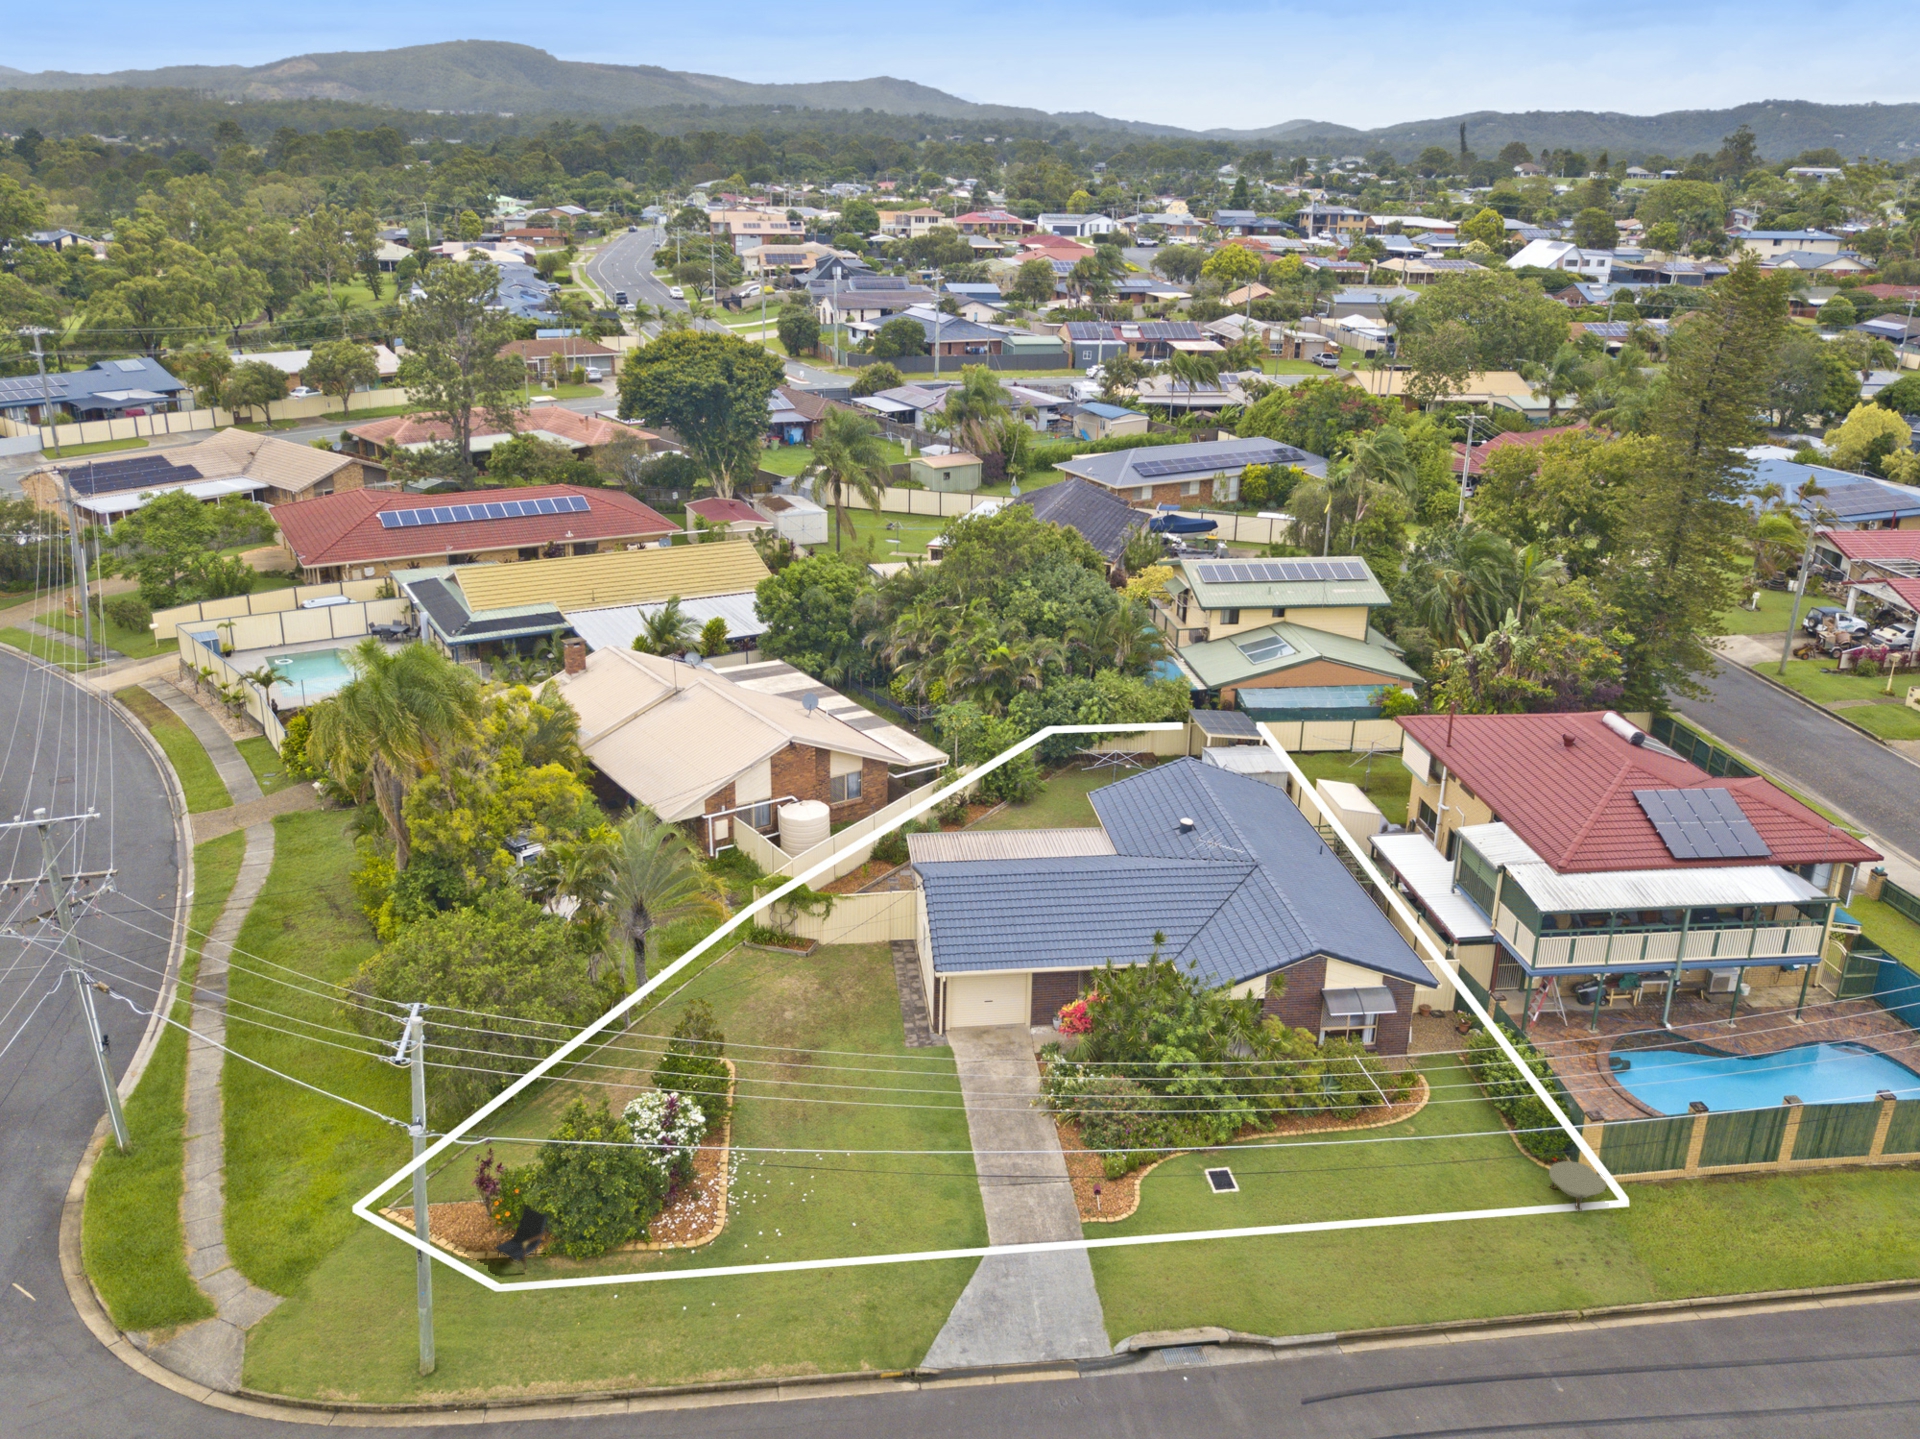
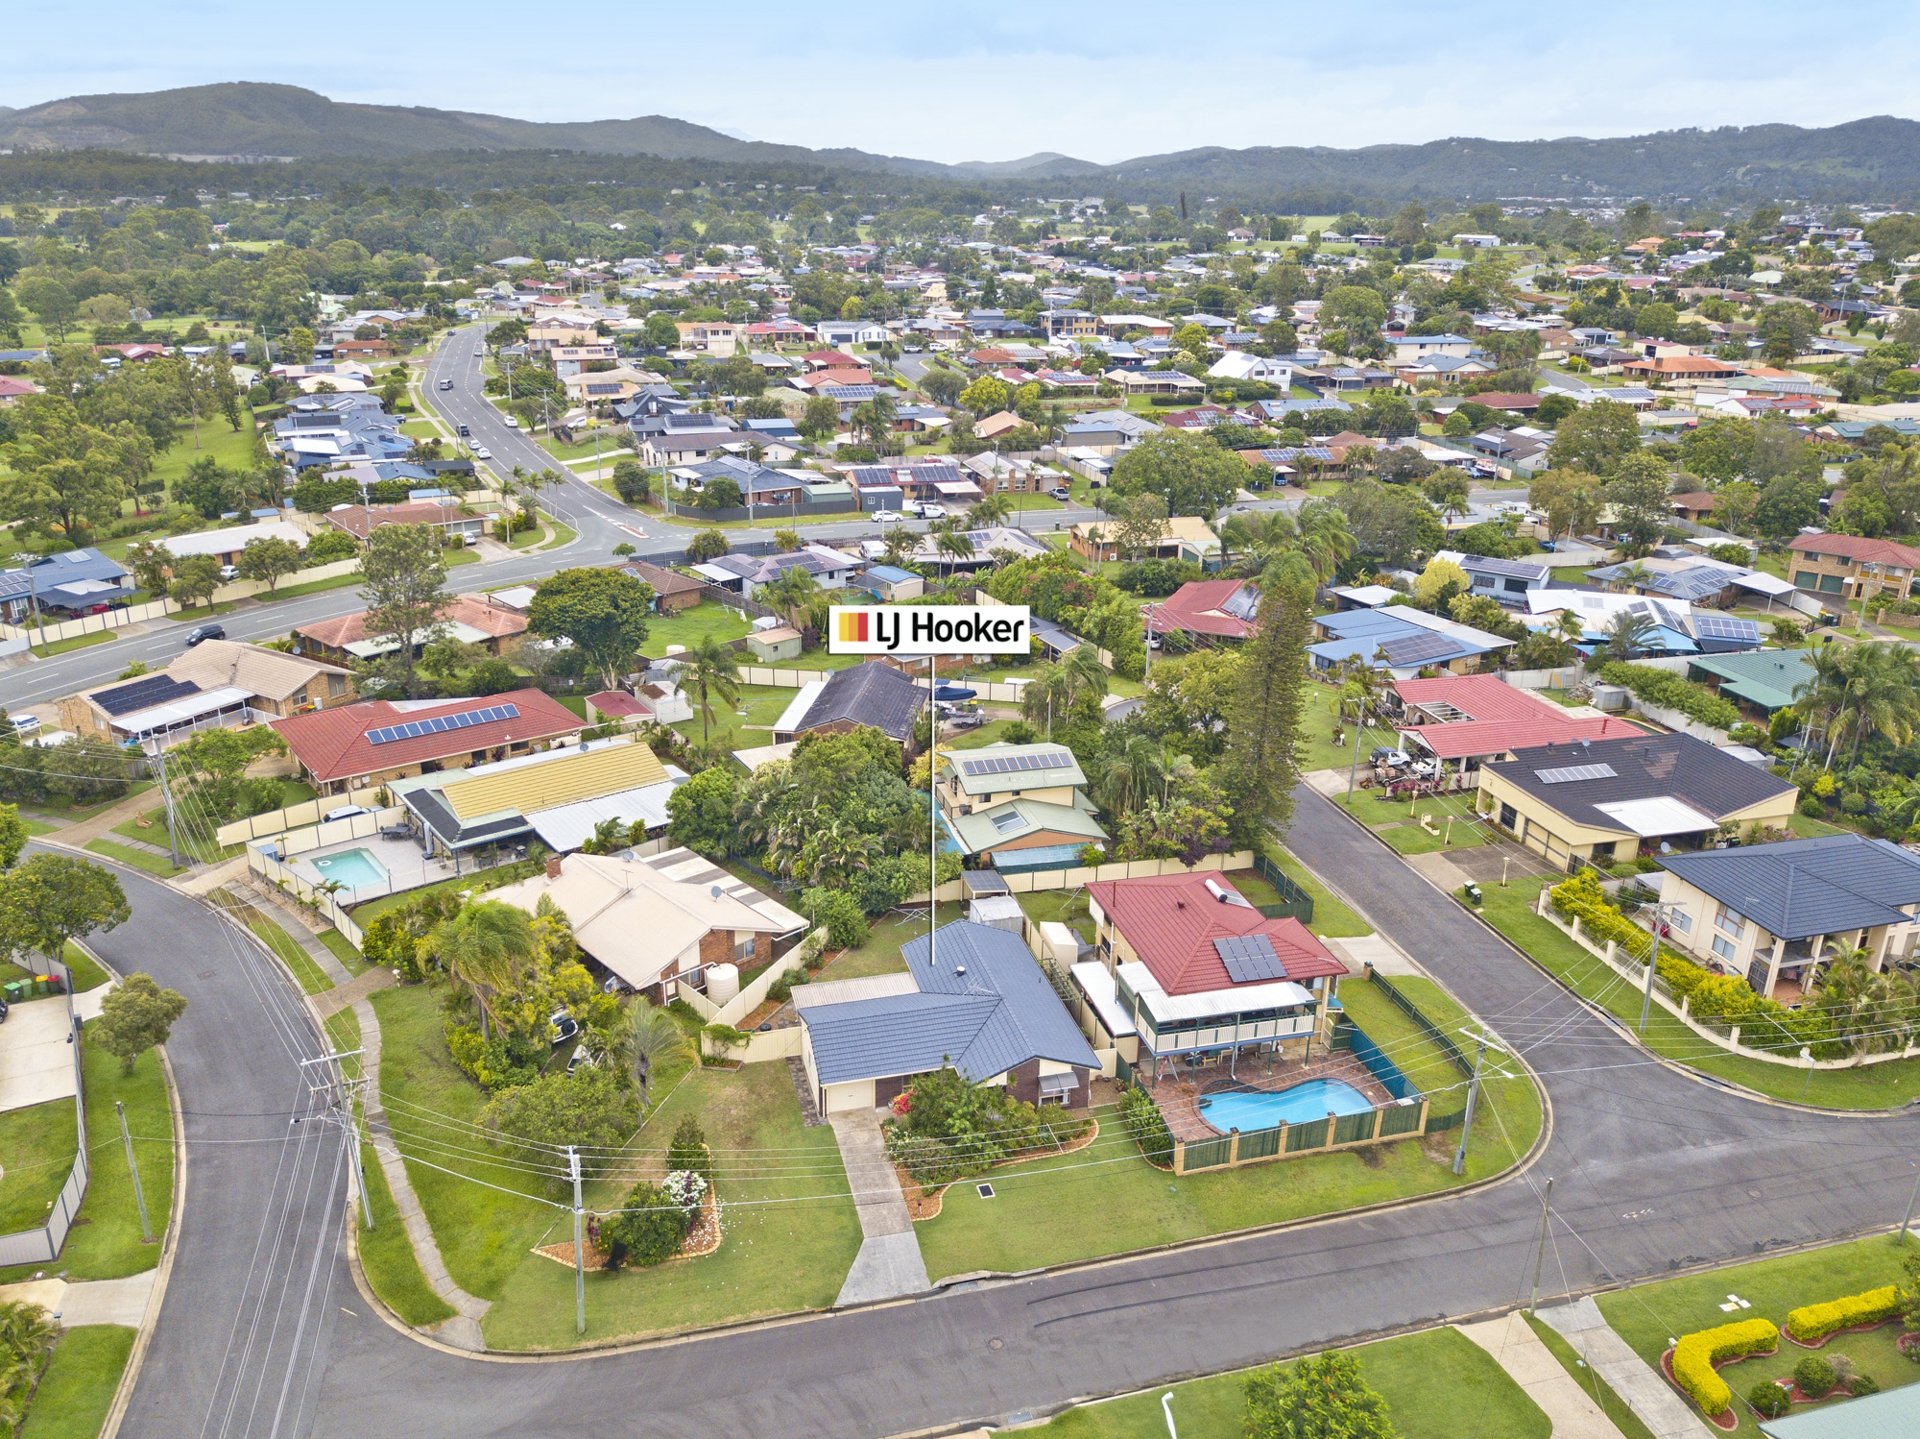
round table: present [1549,1161,1606,1211] -> none [1157,1164,1185,1191]

